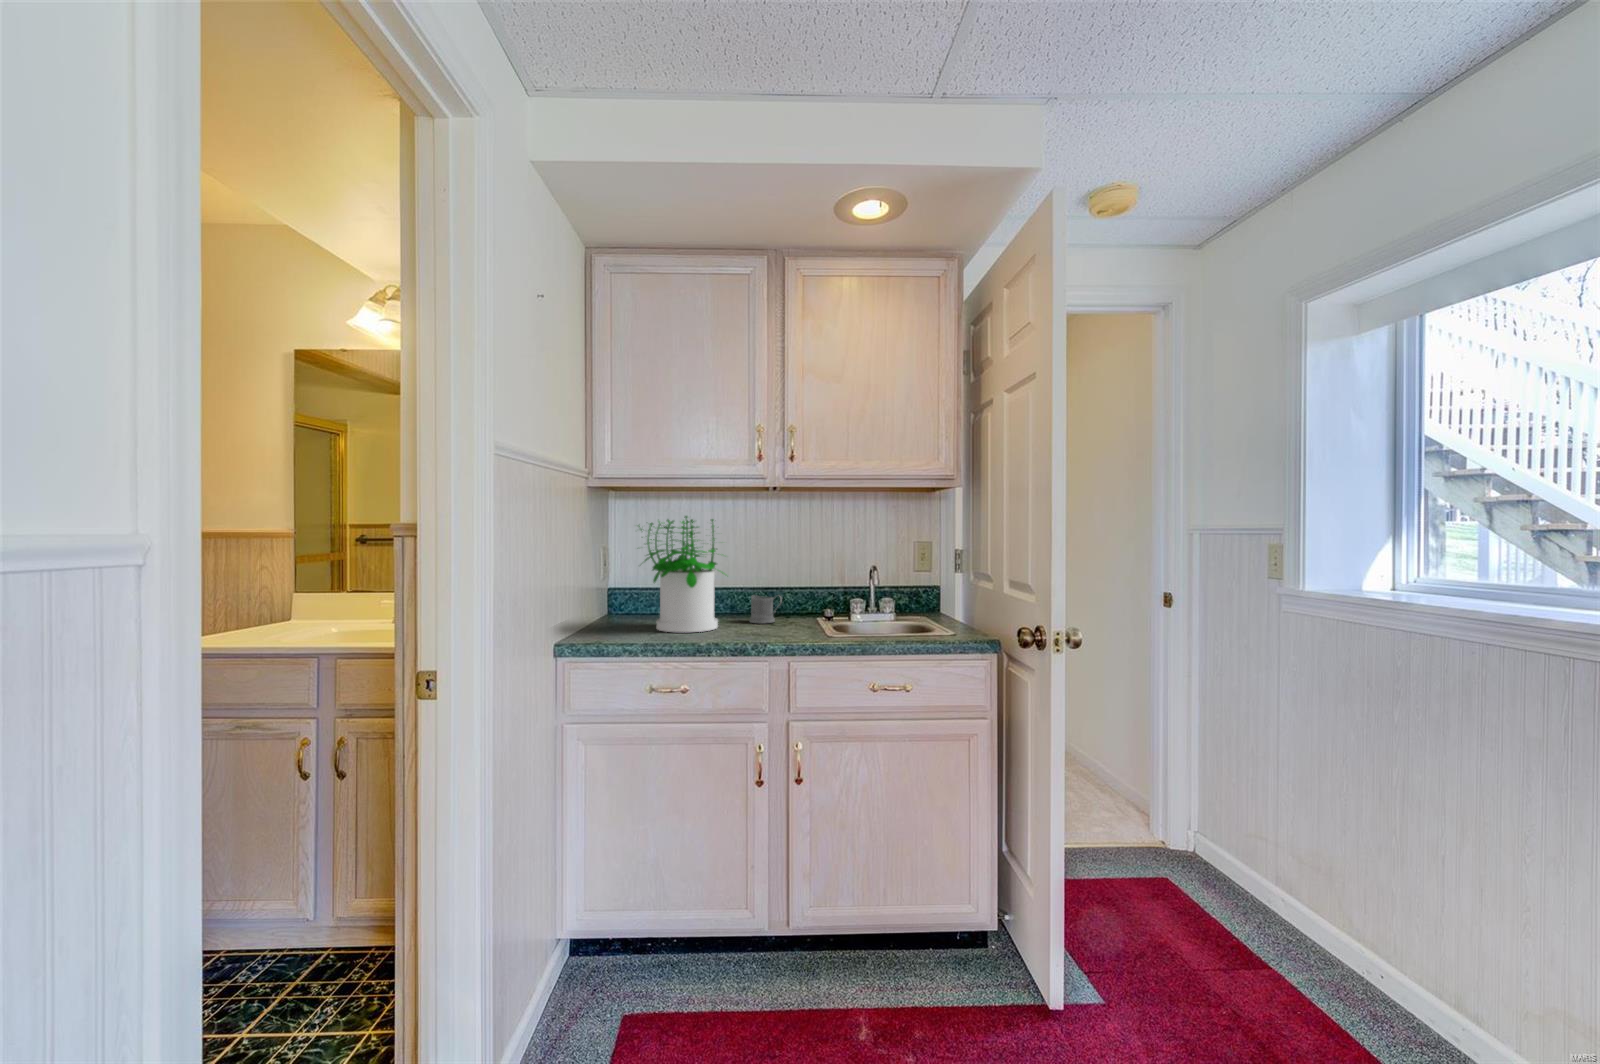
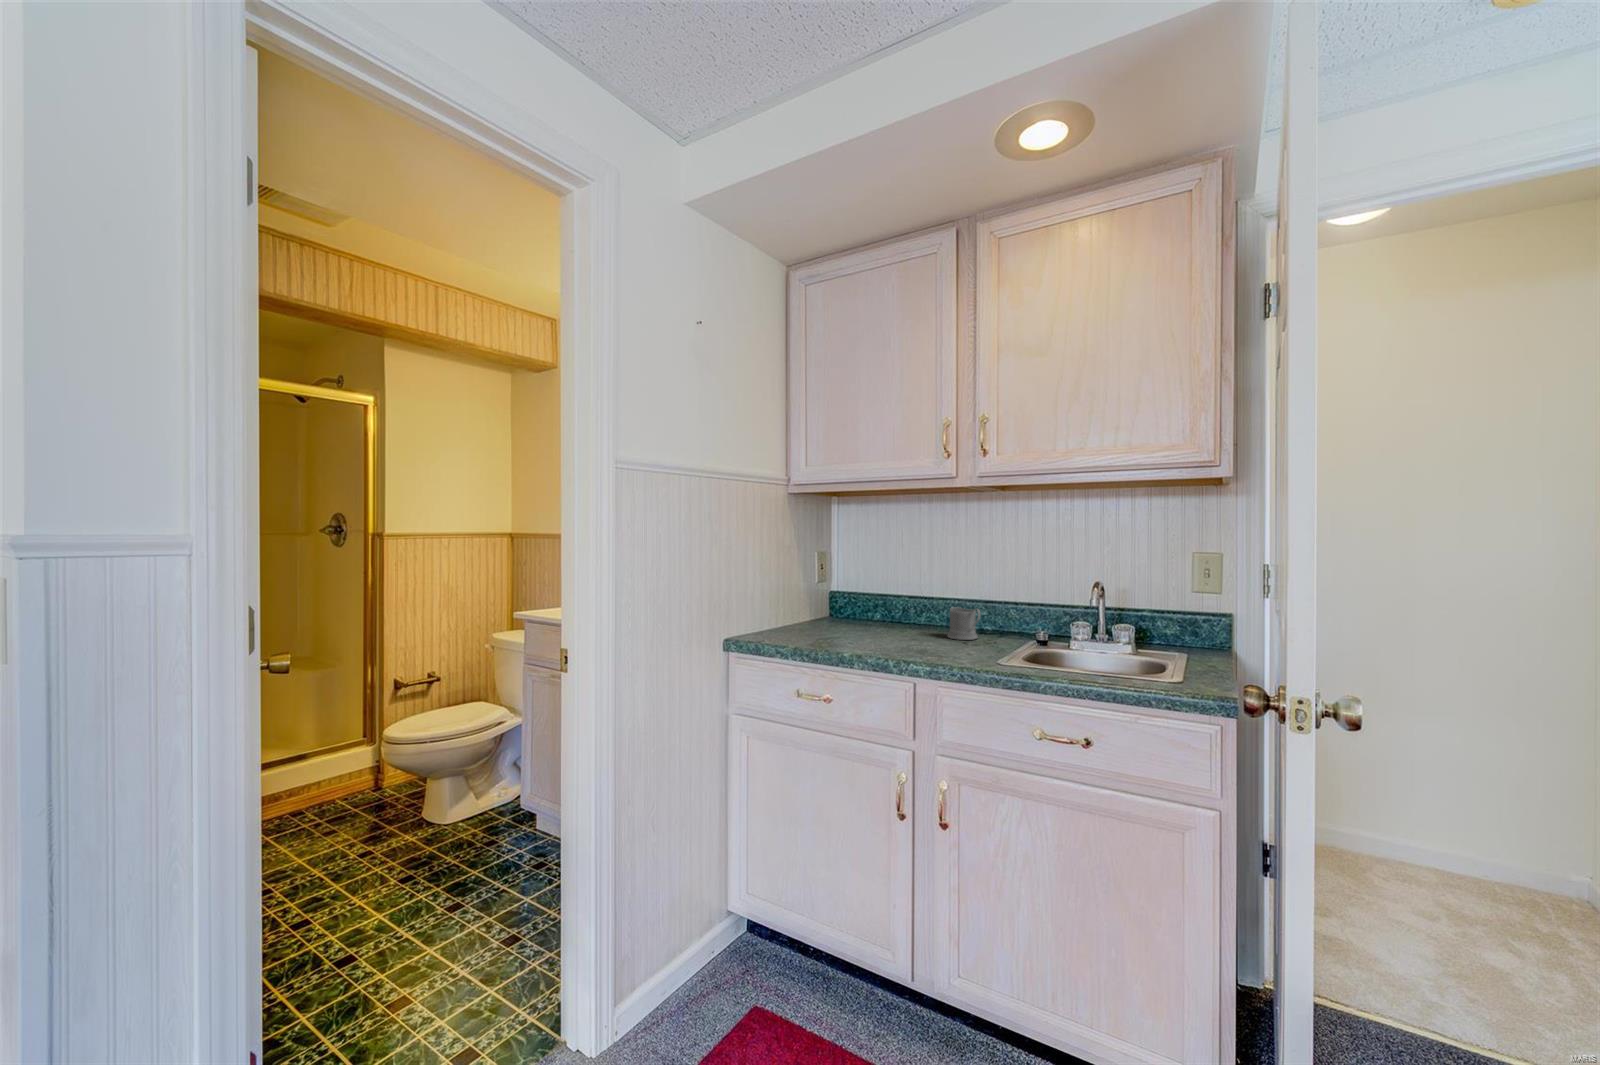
potted plant: present [639,516,718,633] -> none [818,518,913,641]

